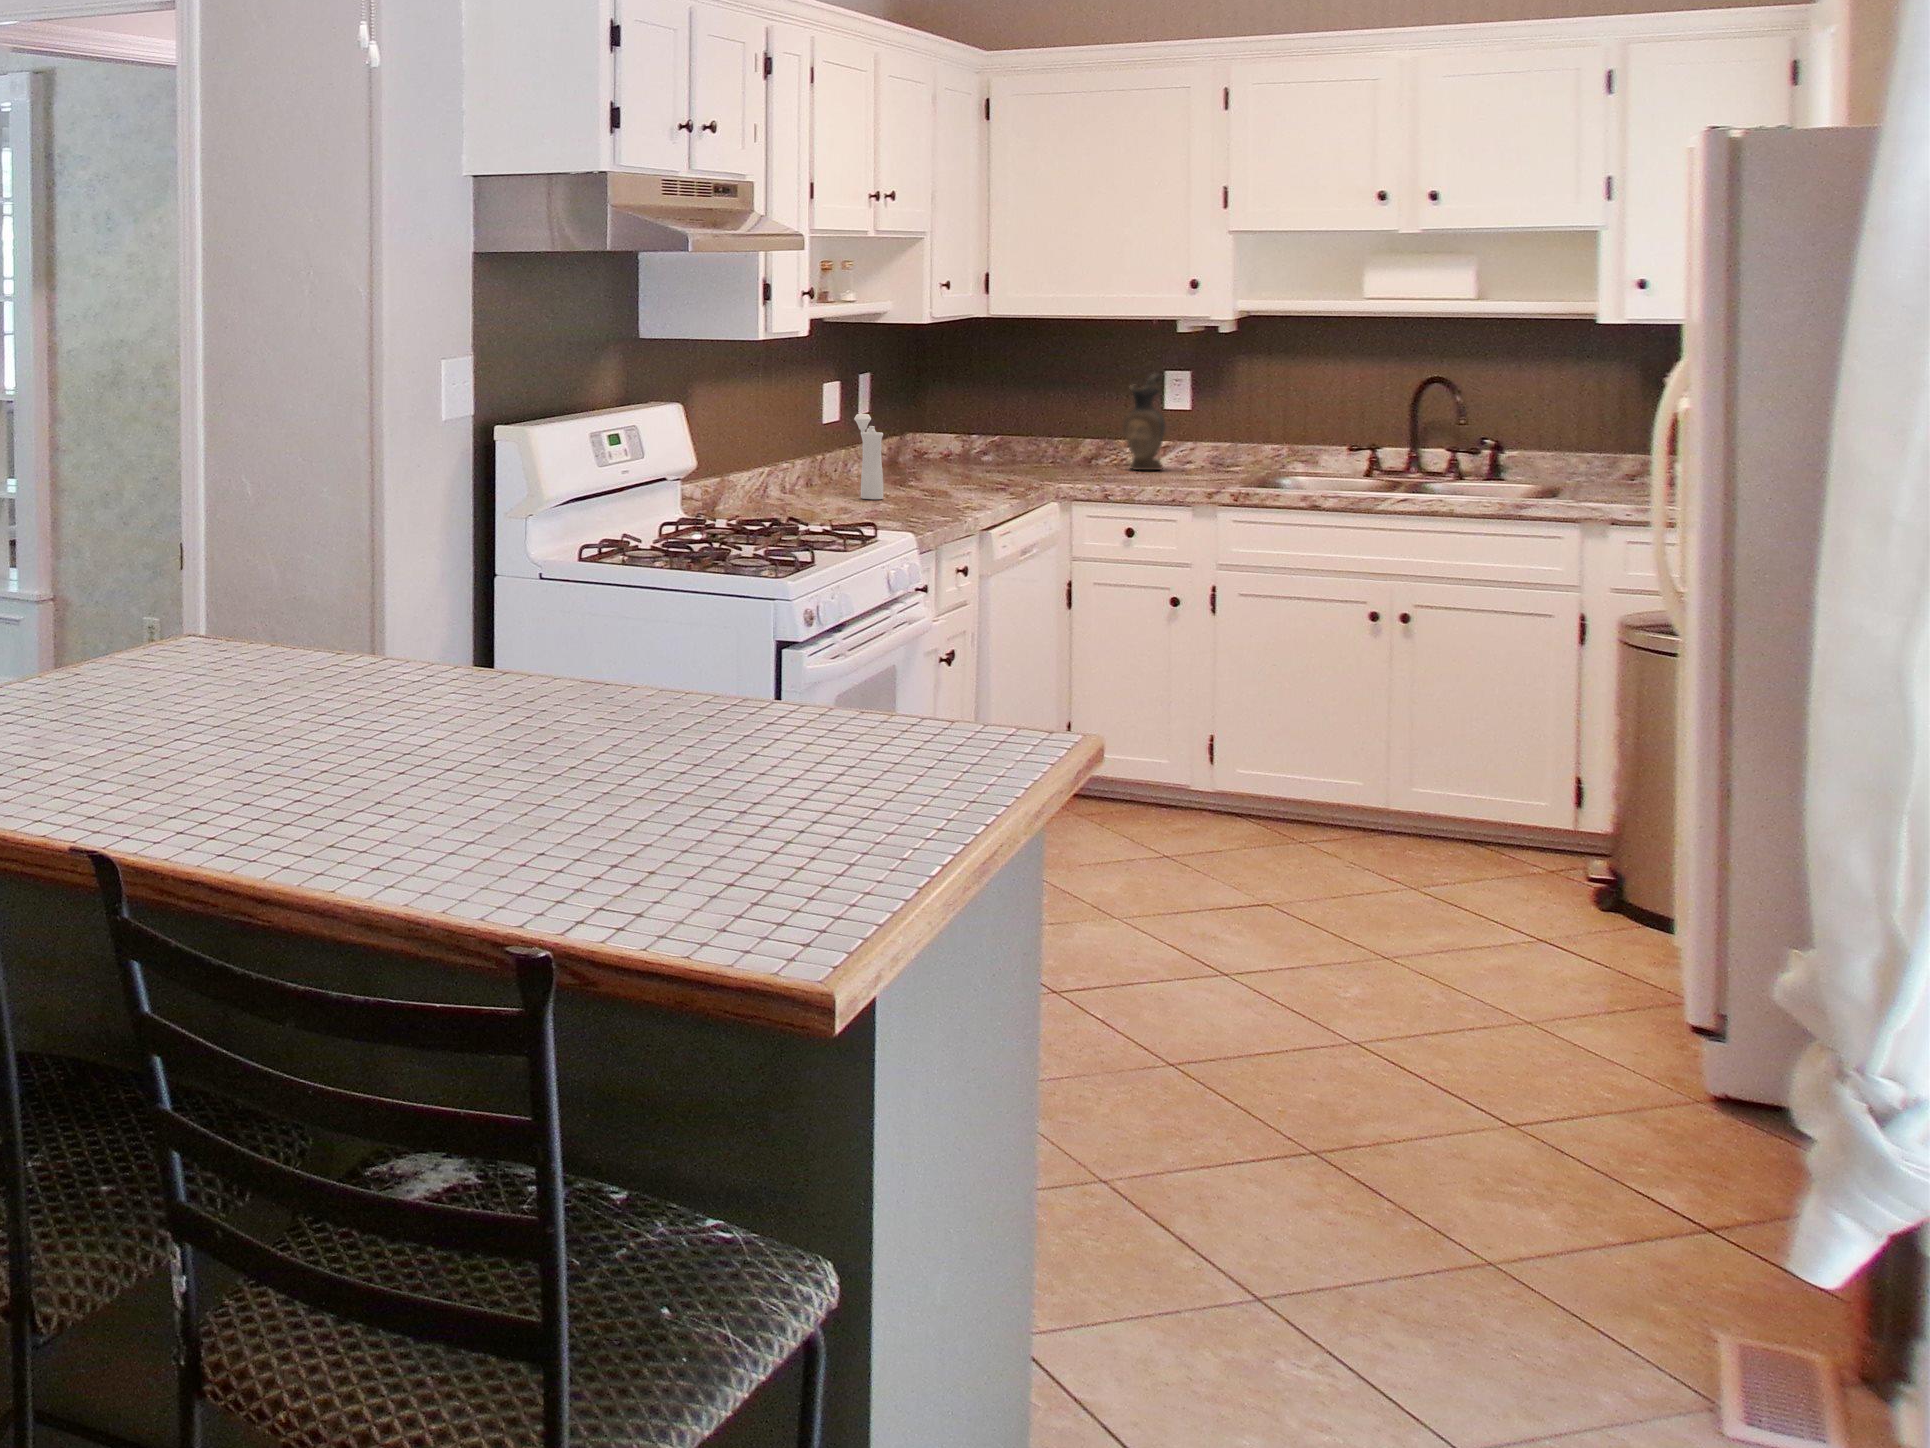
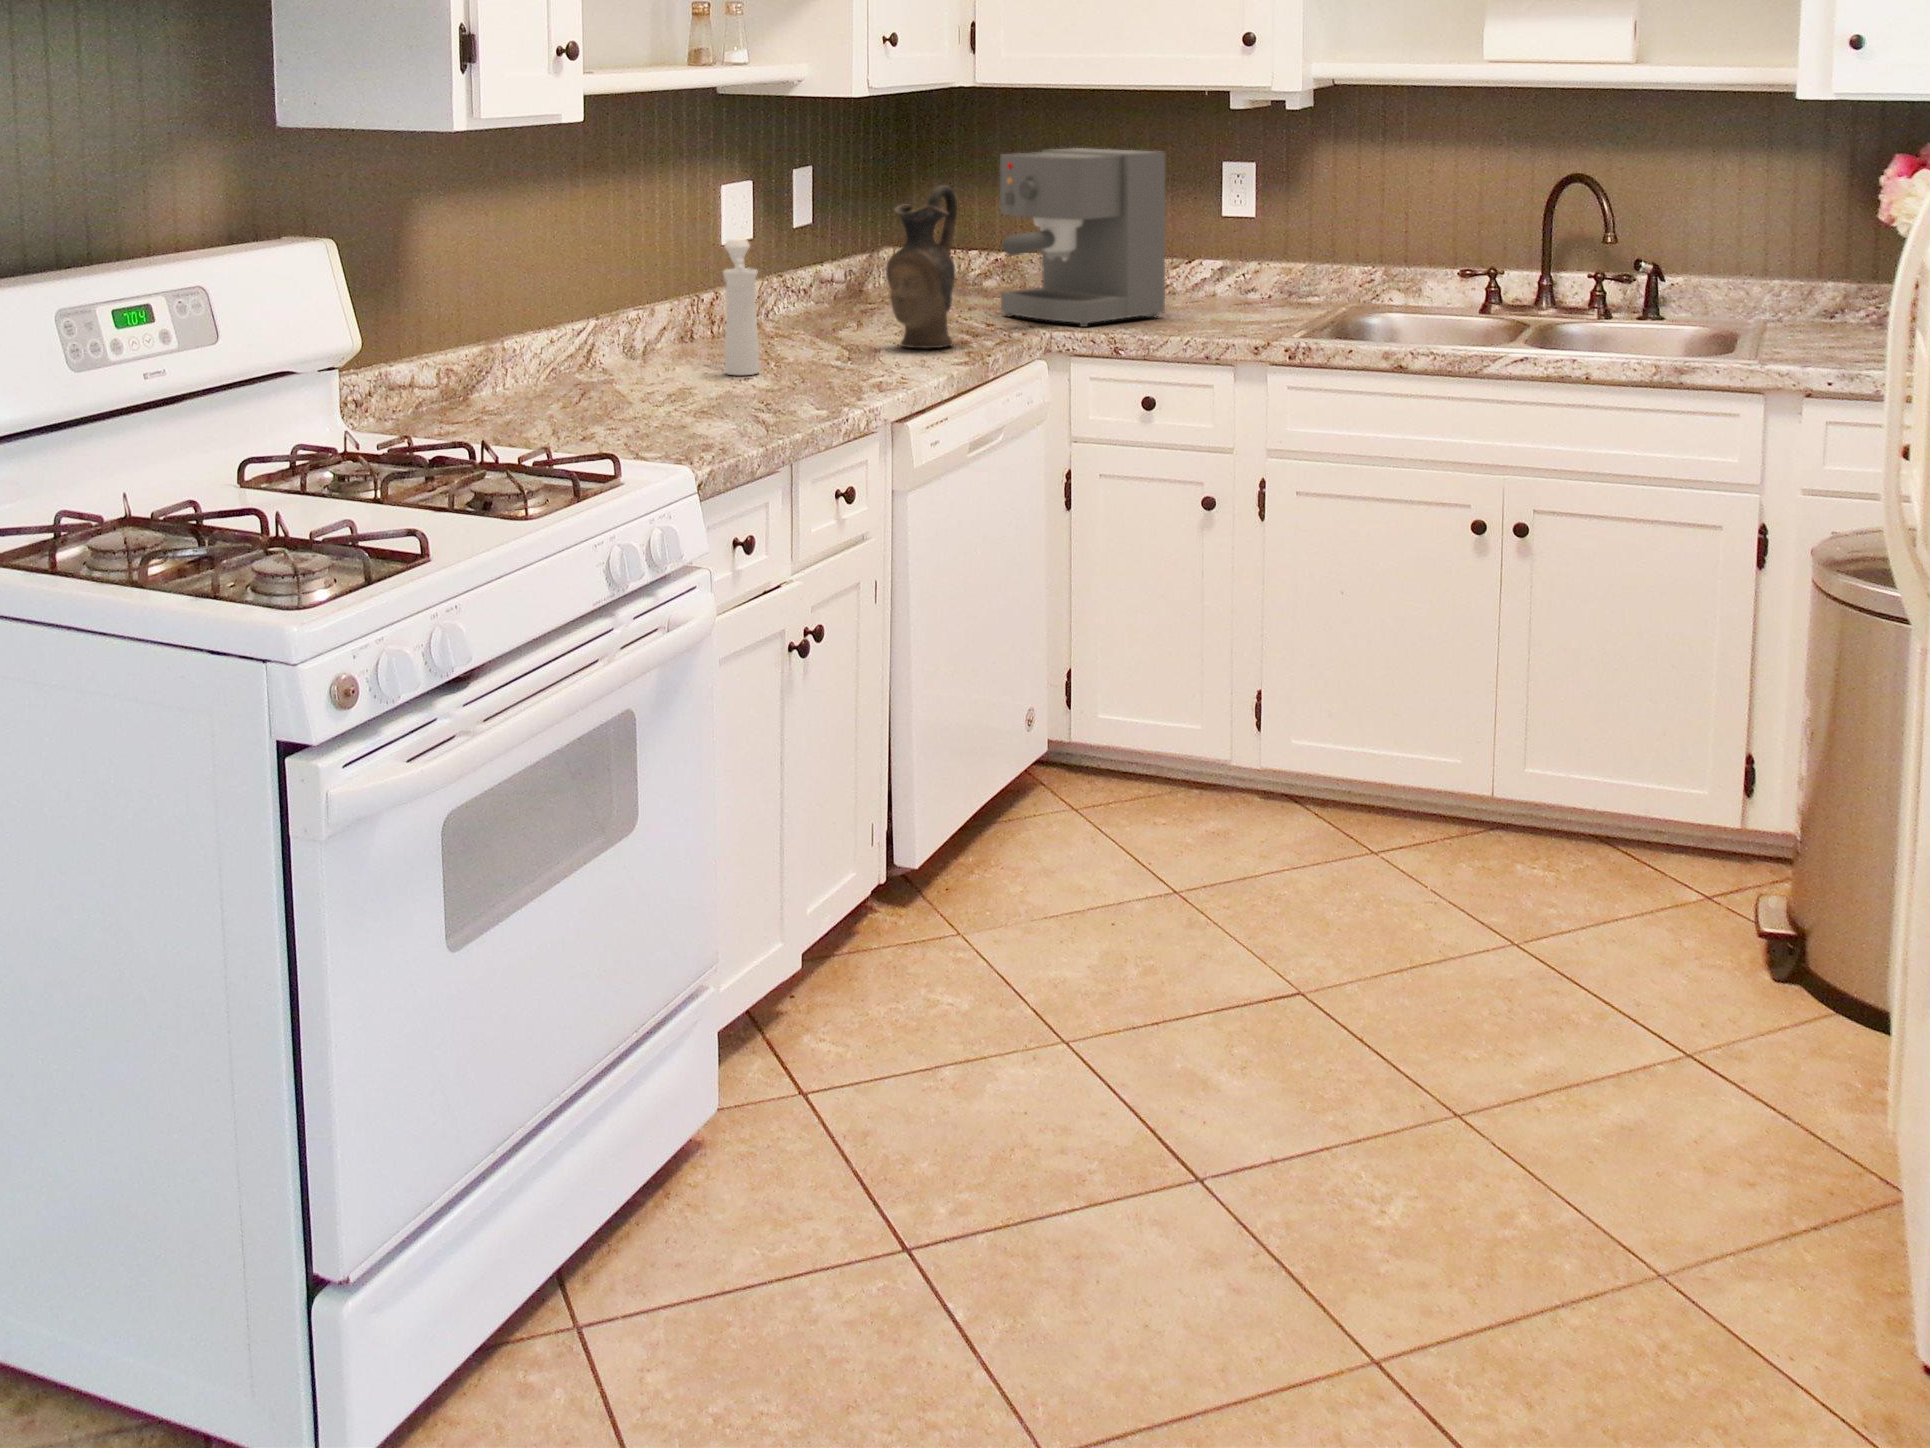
coffee maker: none [1009,360,1129,481] -> present [1000,148,1166,327]
ceramic pitcher: present [1122,374,1165,470] -> present [886,185,957,348]

